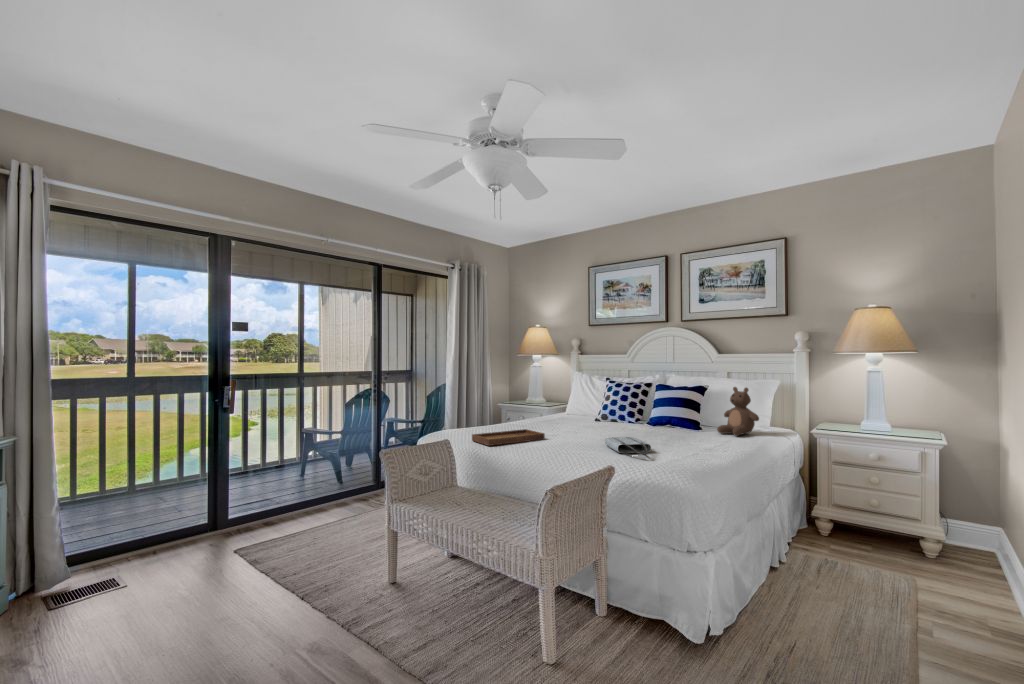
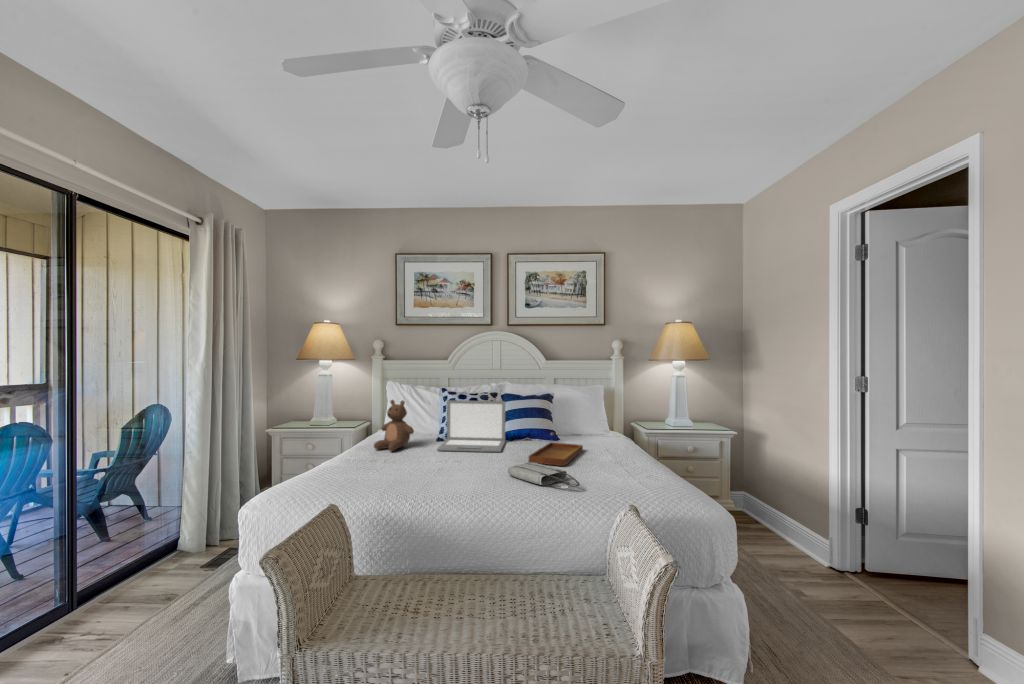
laptop: none [579,386,648,432] -> present [437,400,505,452]
teddy bear: present [717,387,759,436] -> present [374,400,414,451]
tray: present [472,417,545,446] -> present [528,432,583,466]

